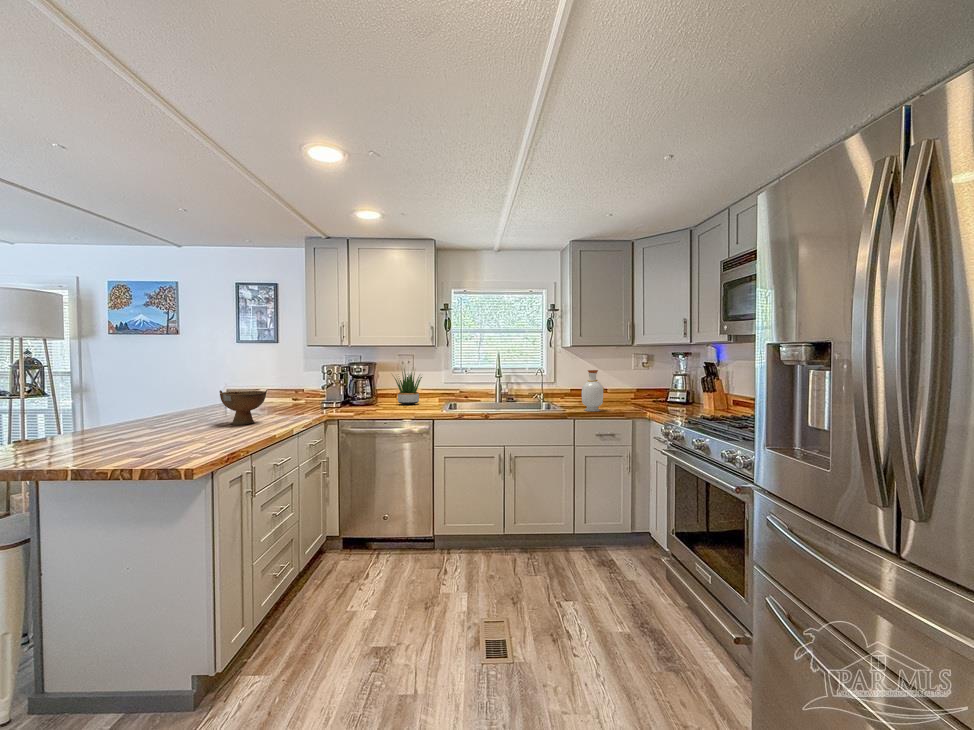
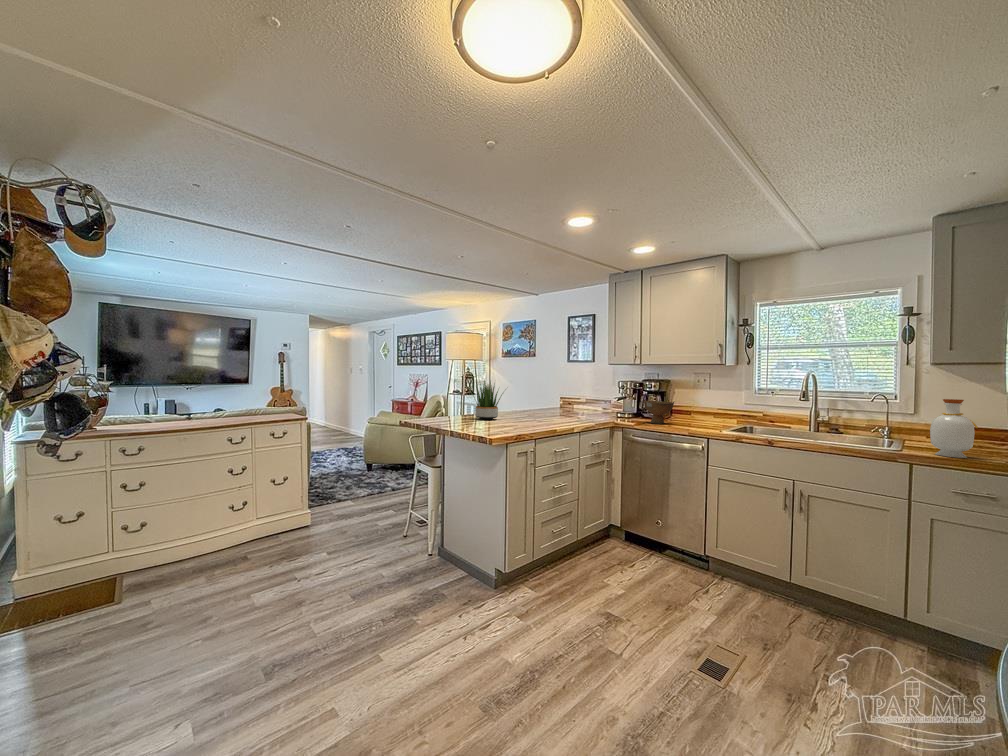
potted plant: present [394,370,422,405] -> present [475,381,503,420]
bowl: present [219,390,267,425] -> present [644,400,674,424]

